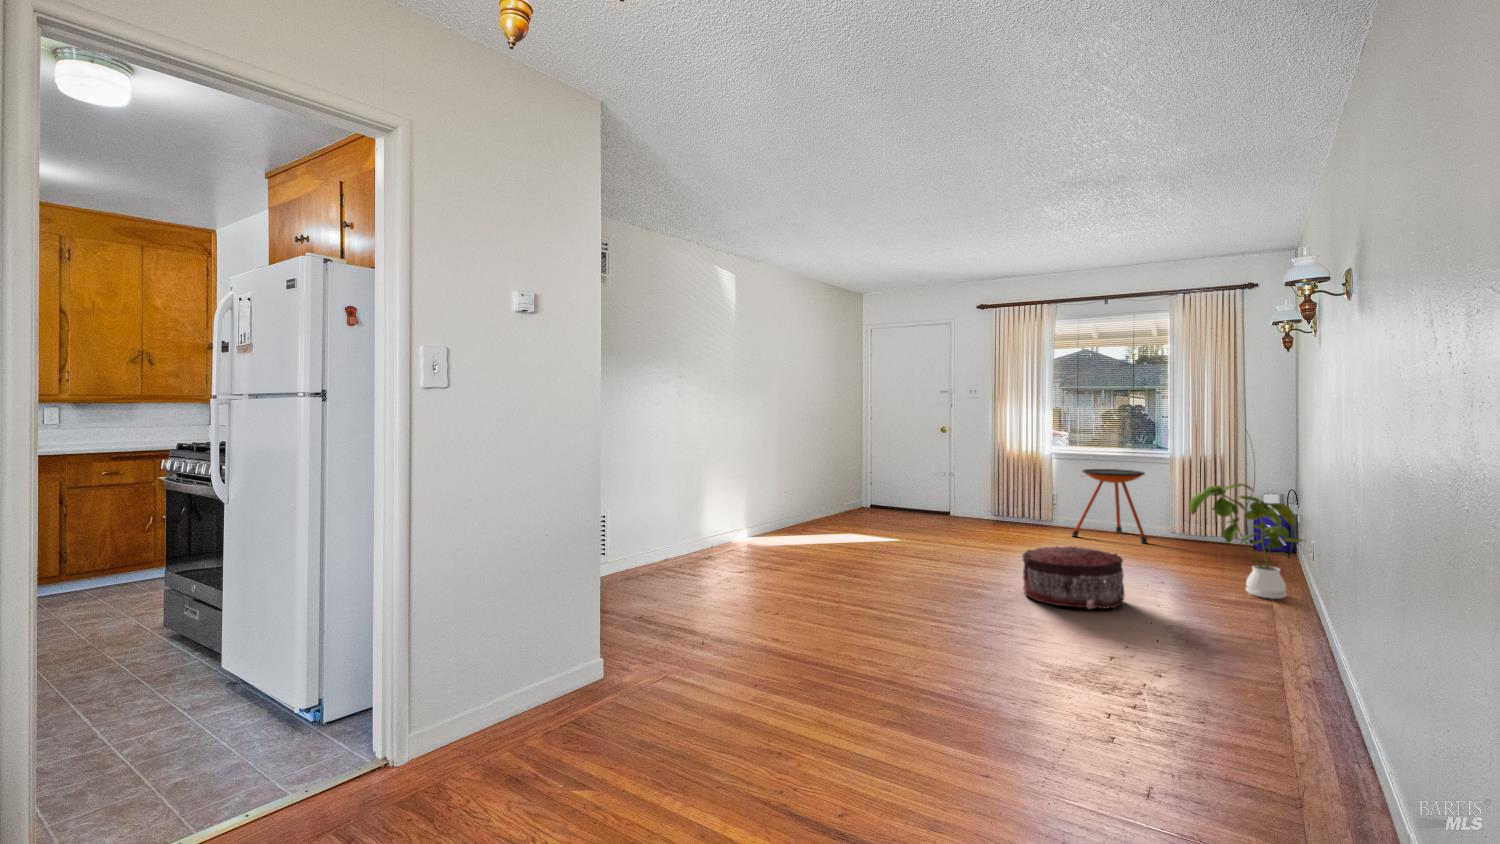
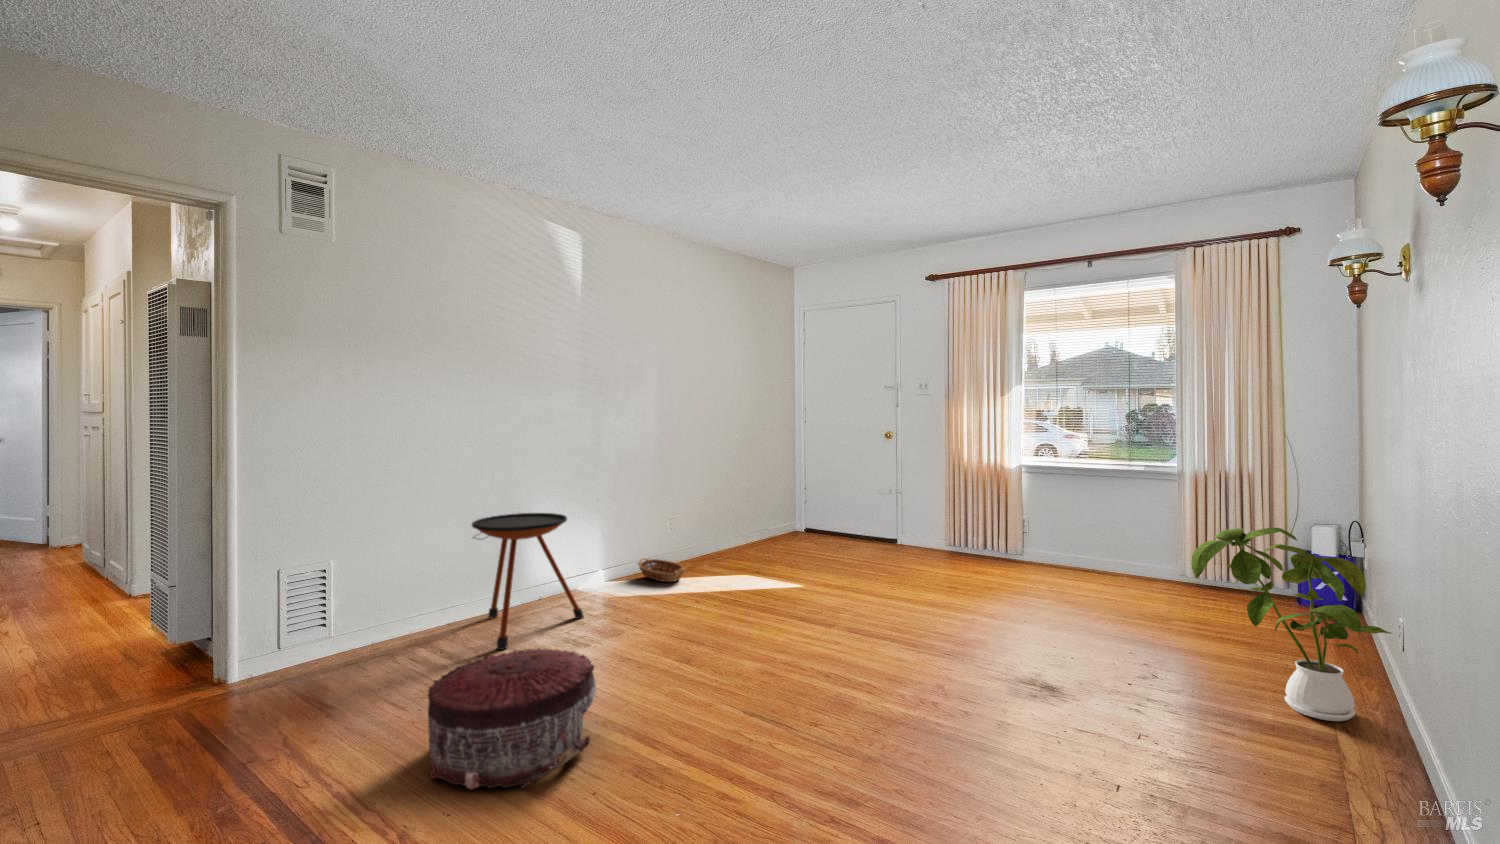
side table: present [1072,469,1147,543] -> present [472,513,584,650]
basket: none [762,517,815,537] -> present [638,558,685,582]
pouf: present [1022,546,1125,609] -> present [428,649,596,789]

